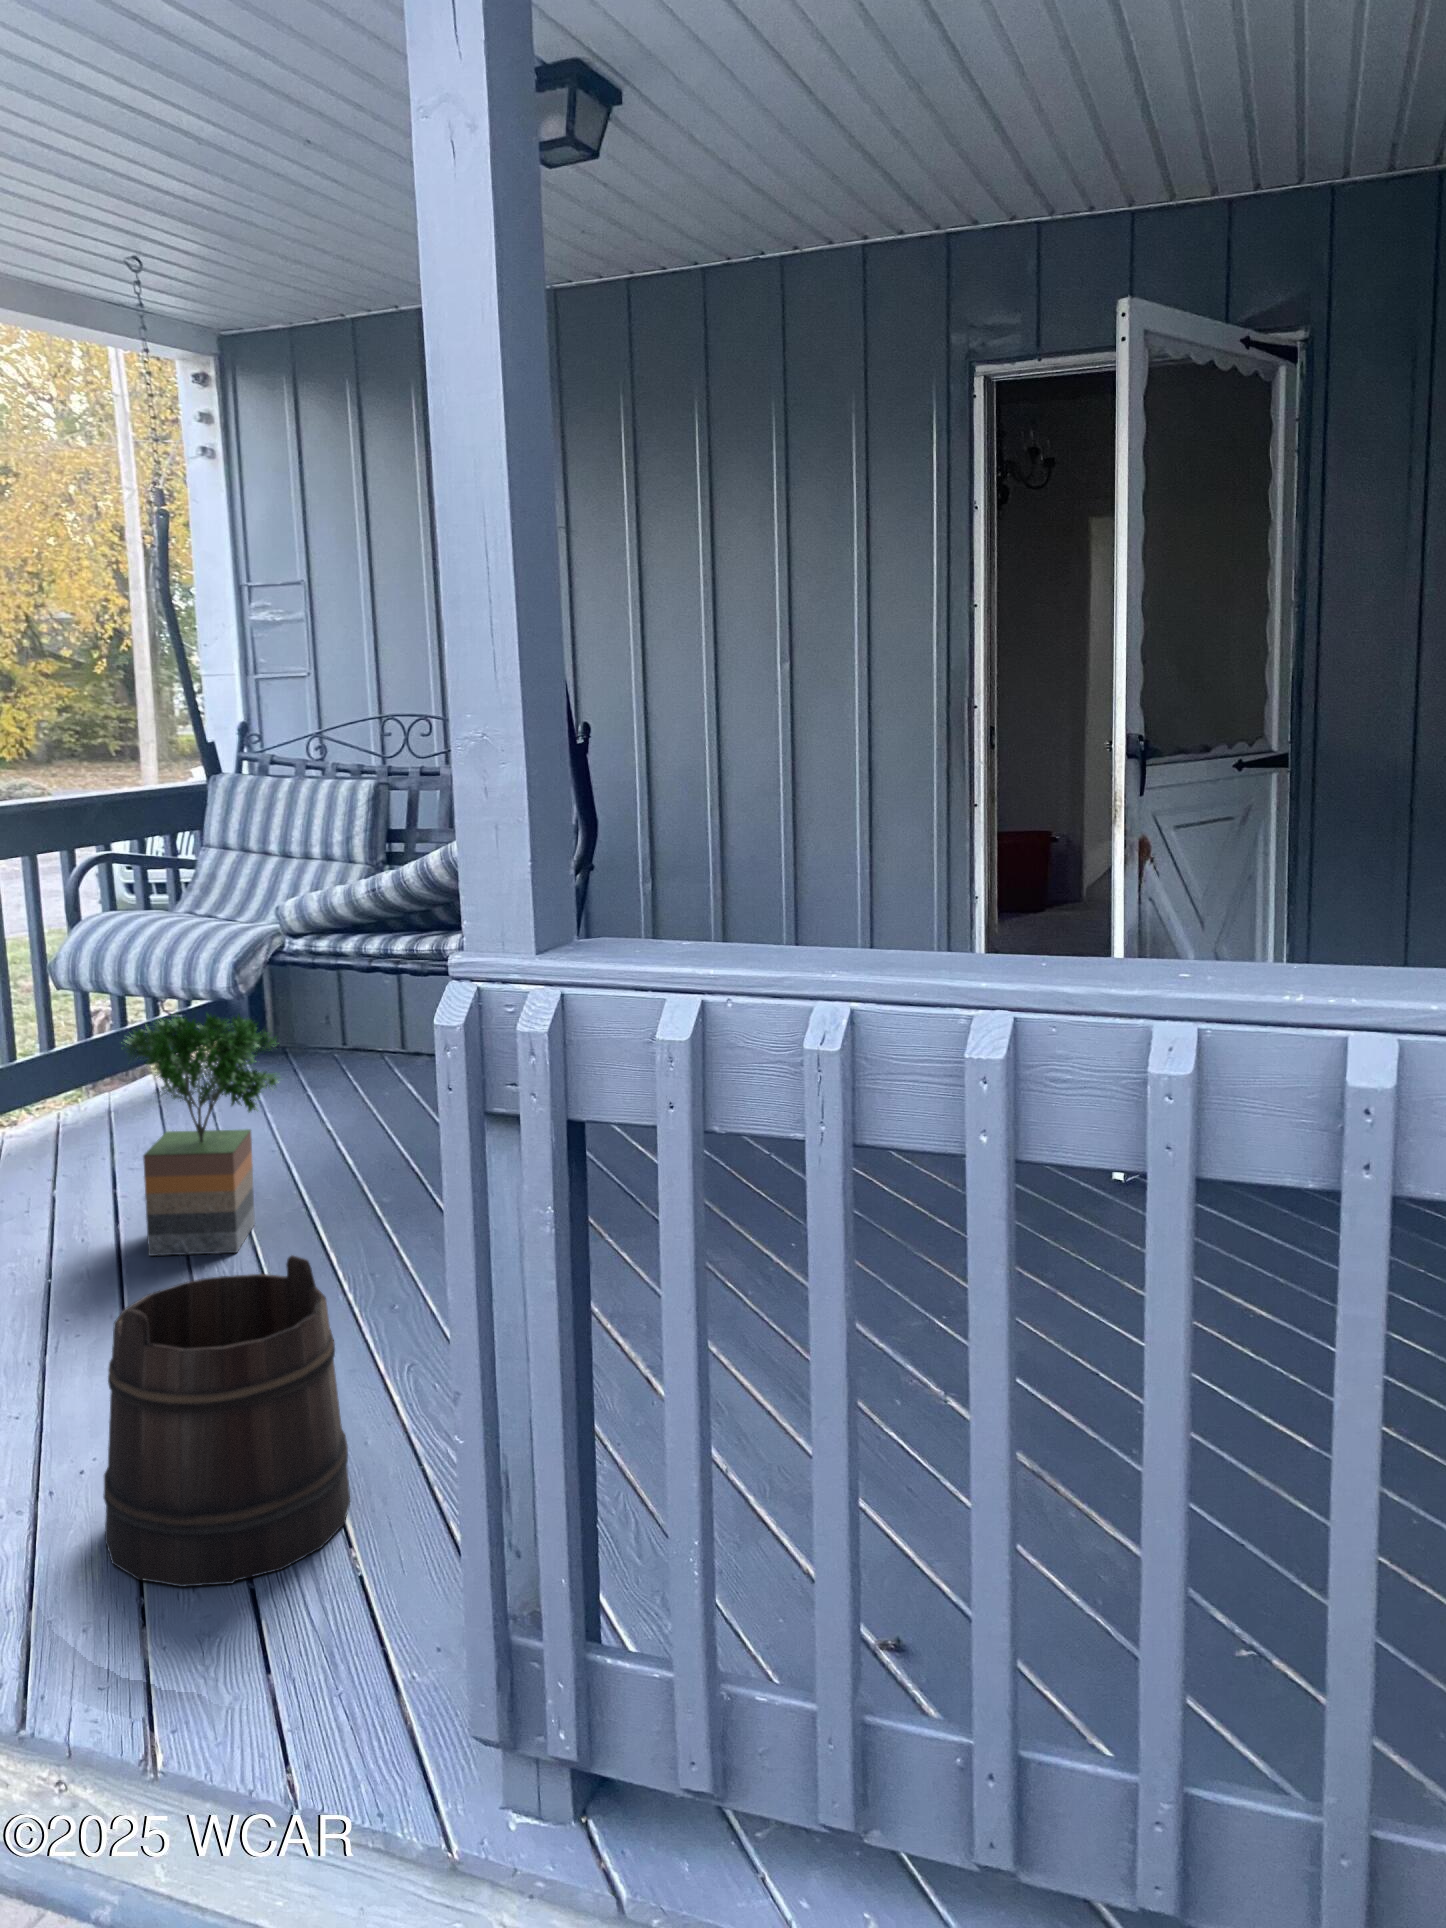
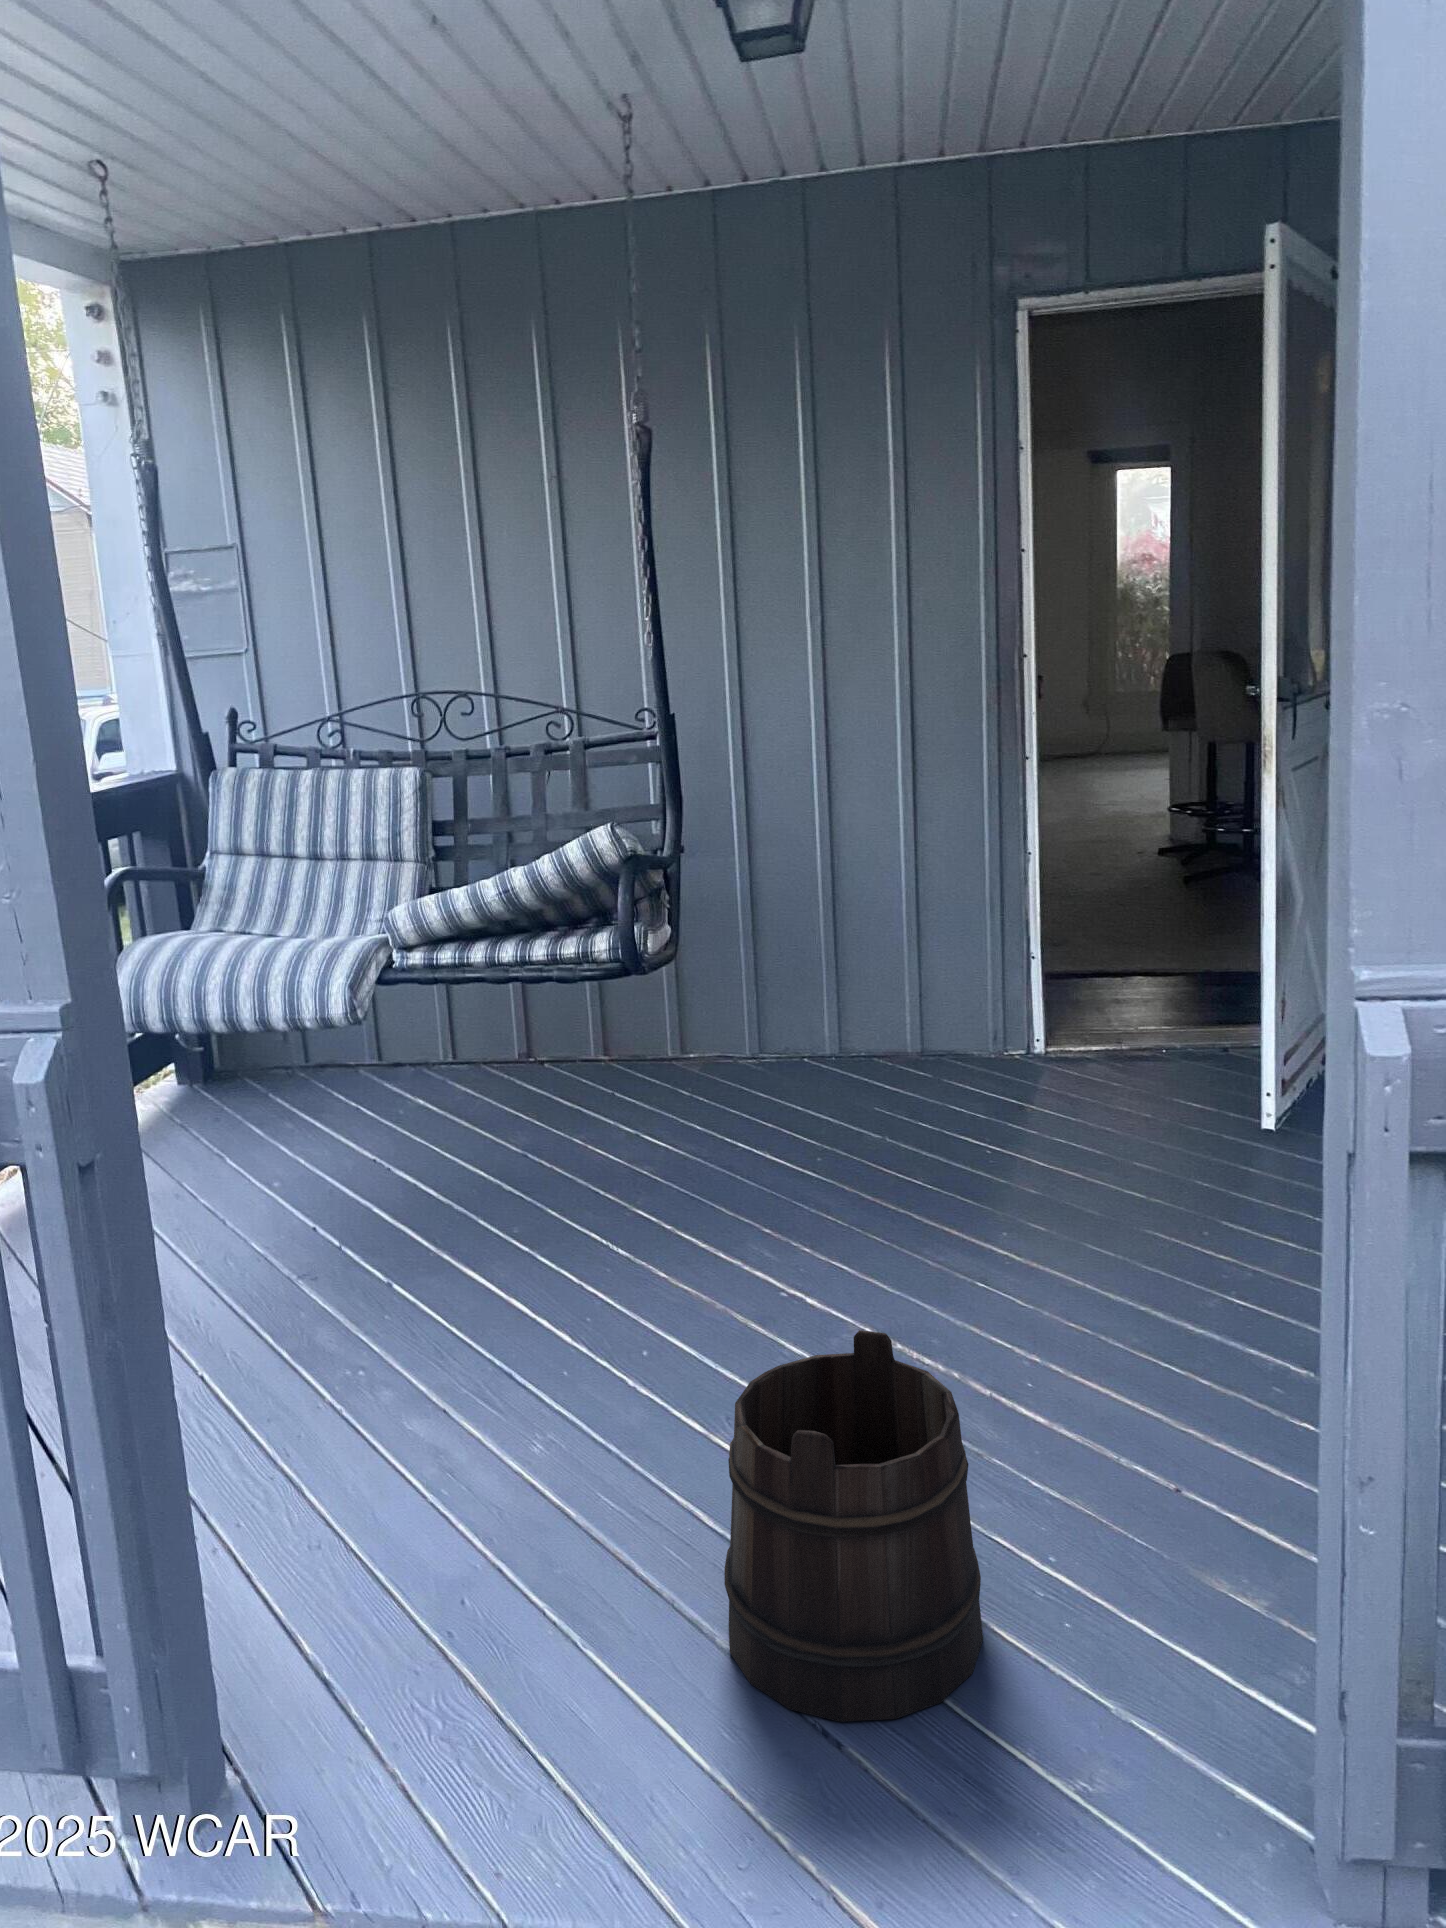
potted tree: present [122,1014,278,1256] -> none [326,1049,518,1332]

